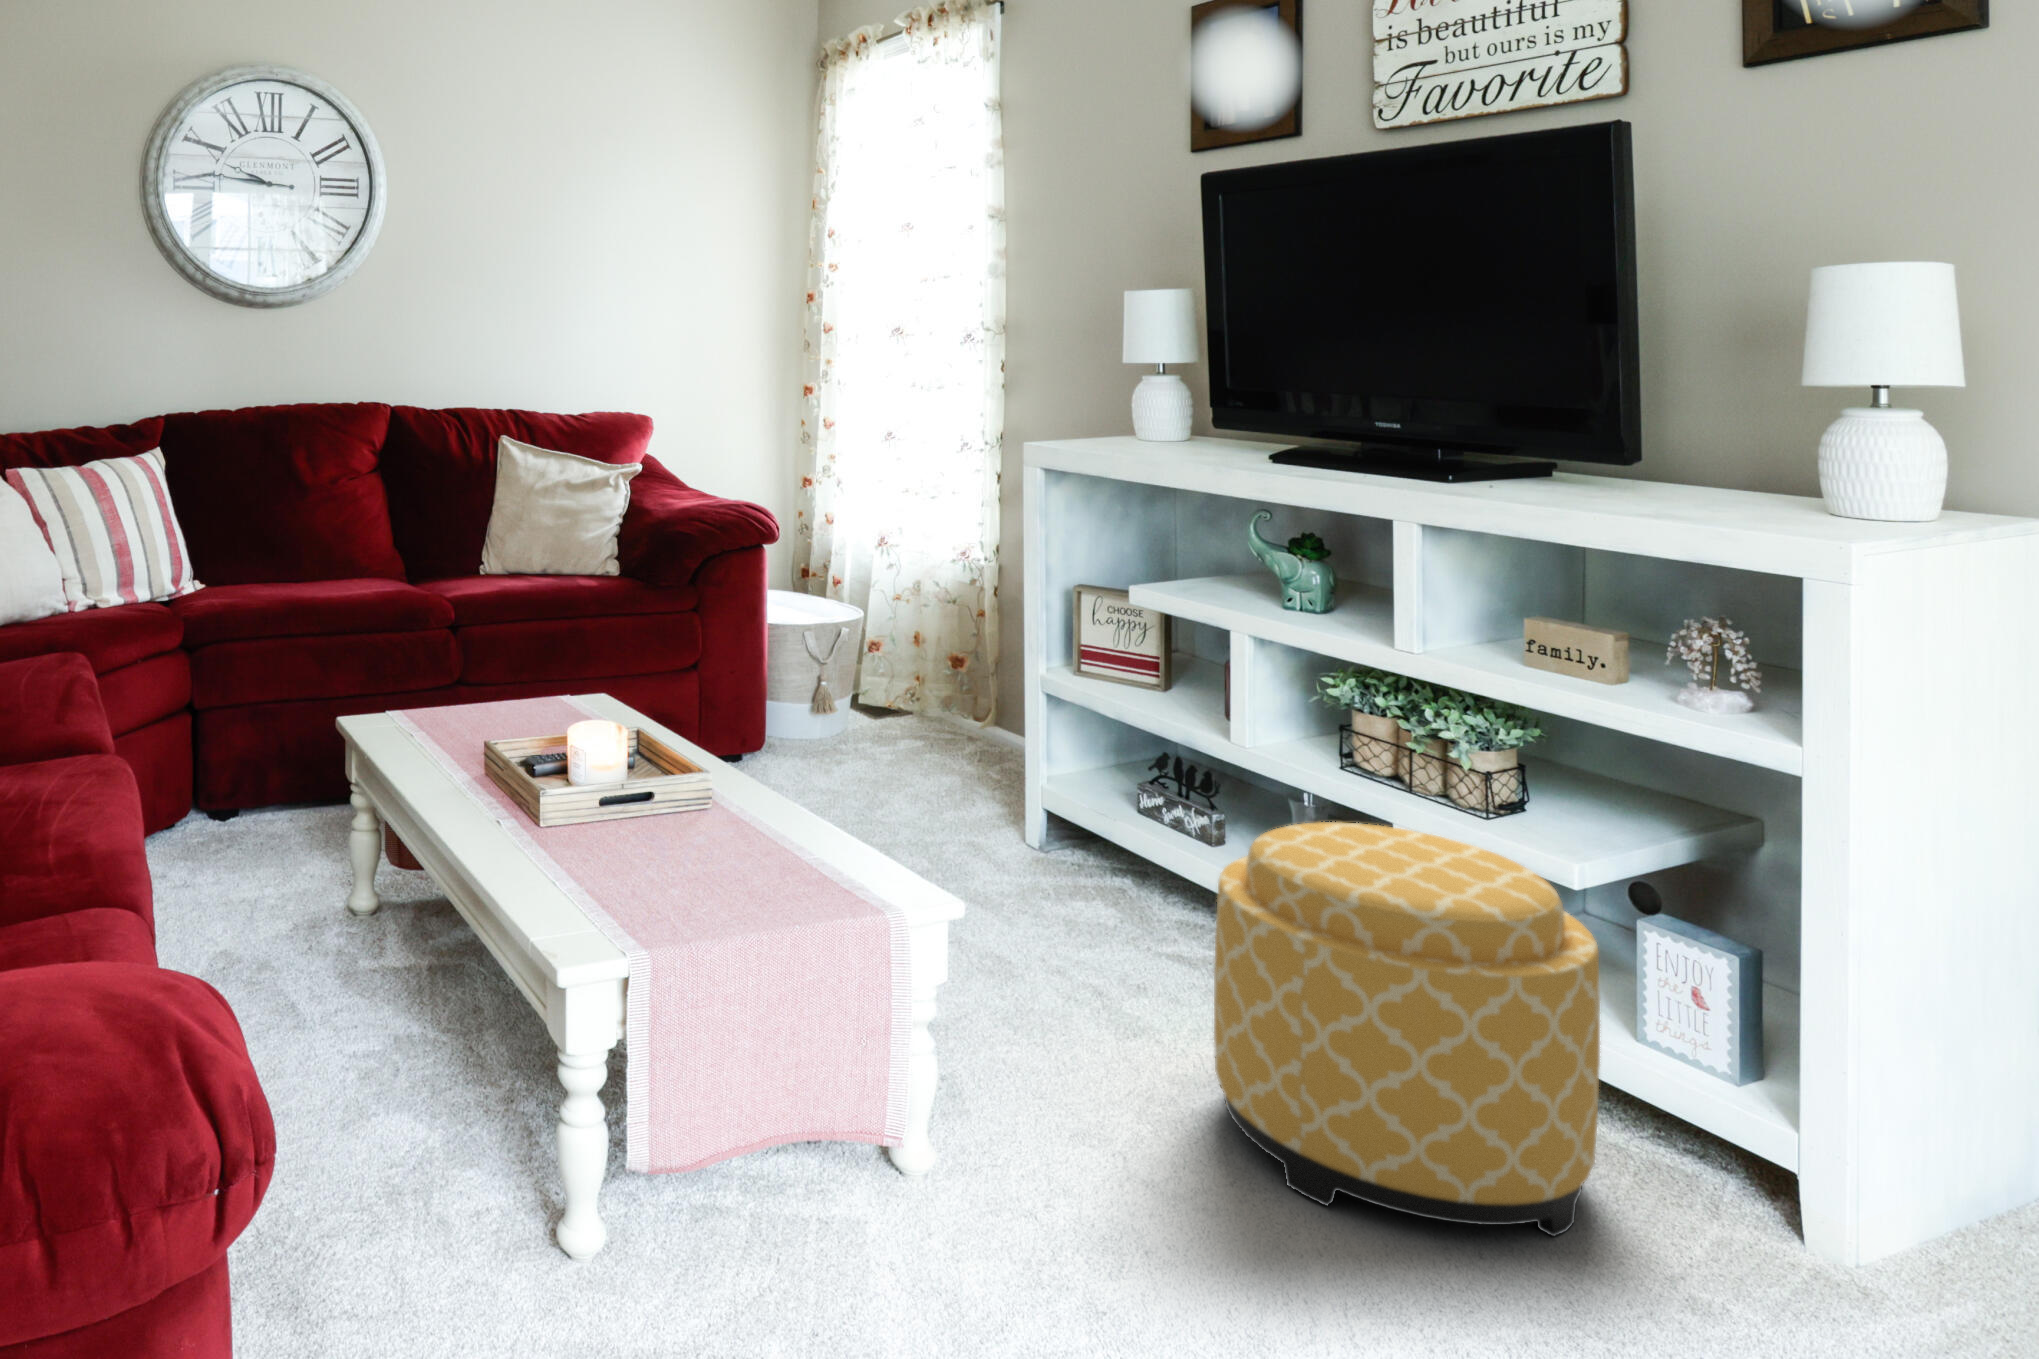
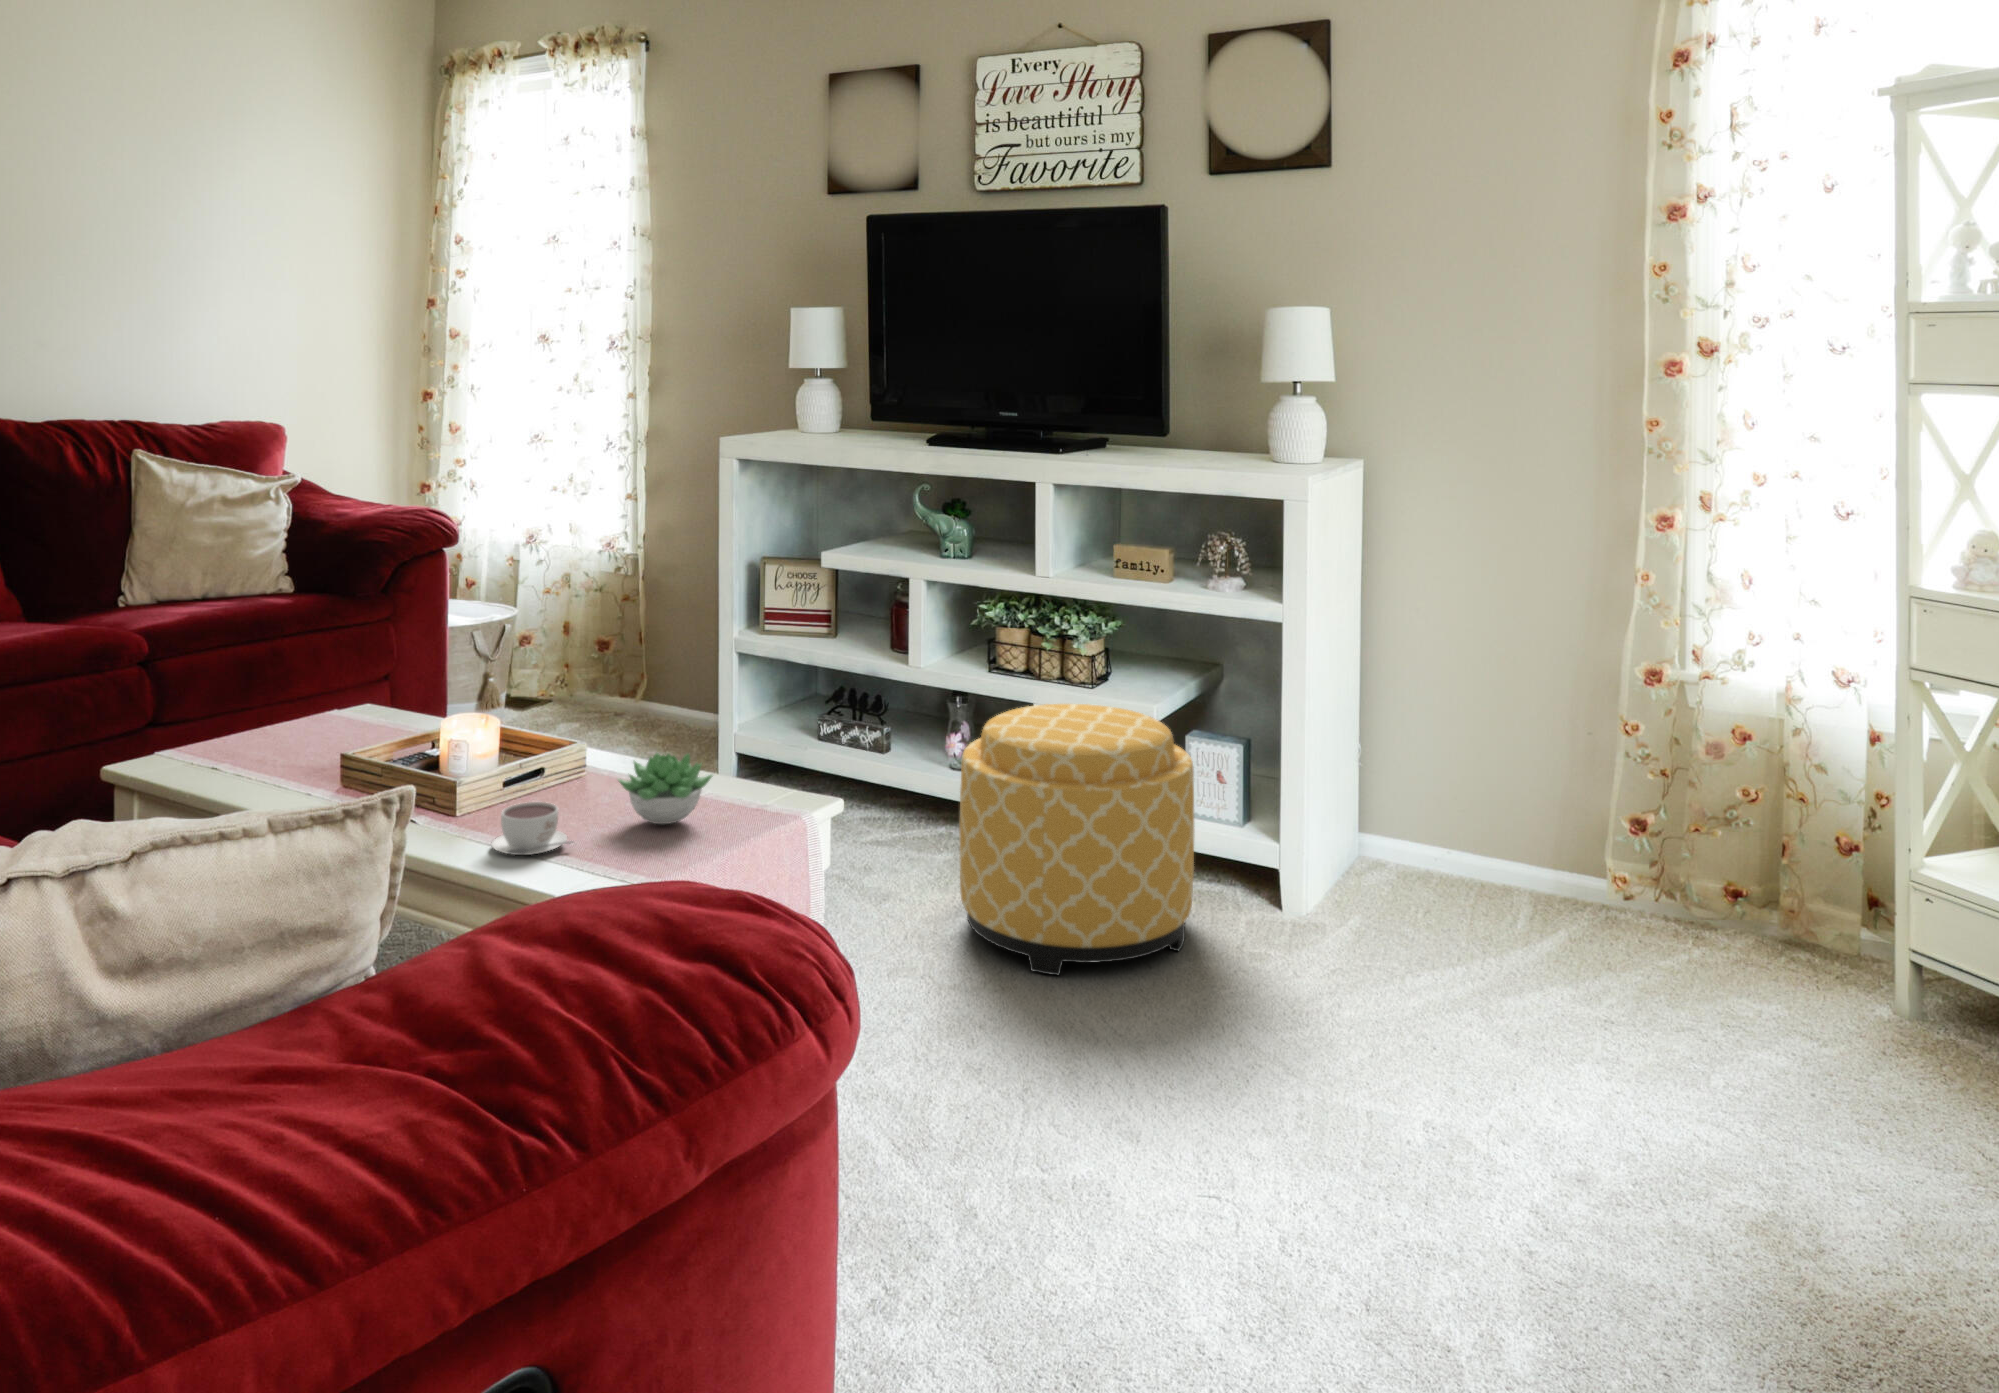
succulent plant: none [682,786,786,870] -> present [618,753,713,824]
coffee cup: none [535,812,613,869] -> present [491,802,572,855]

